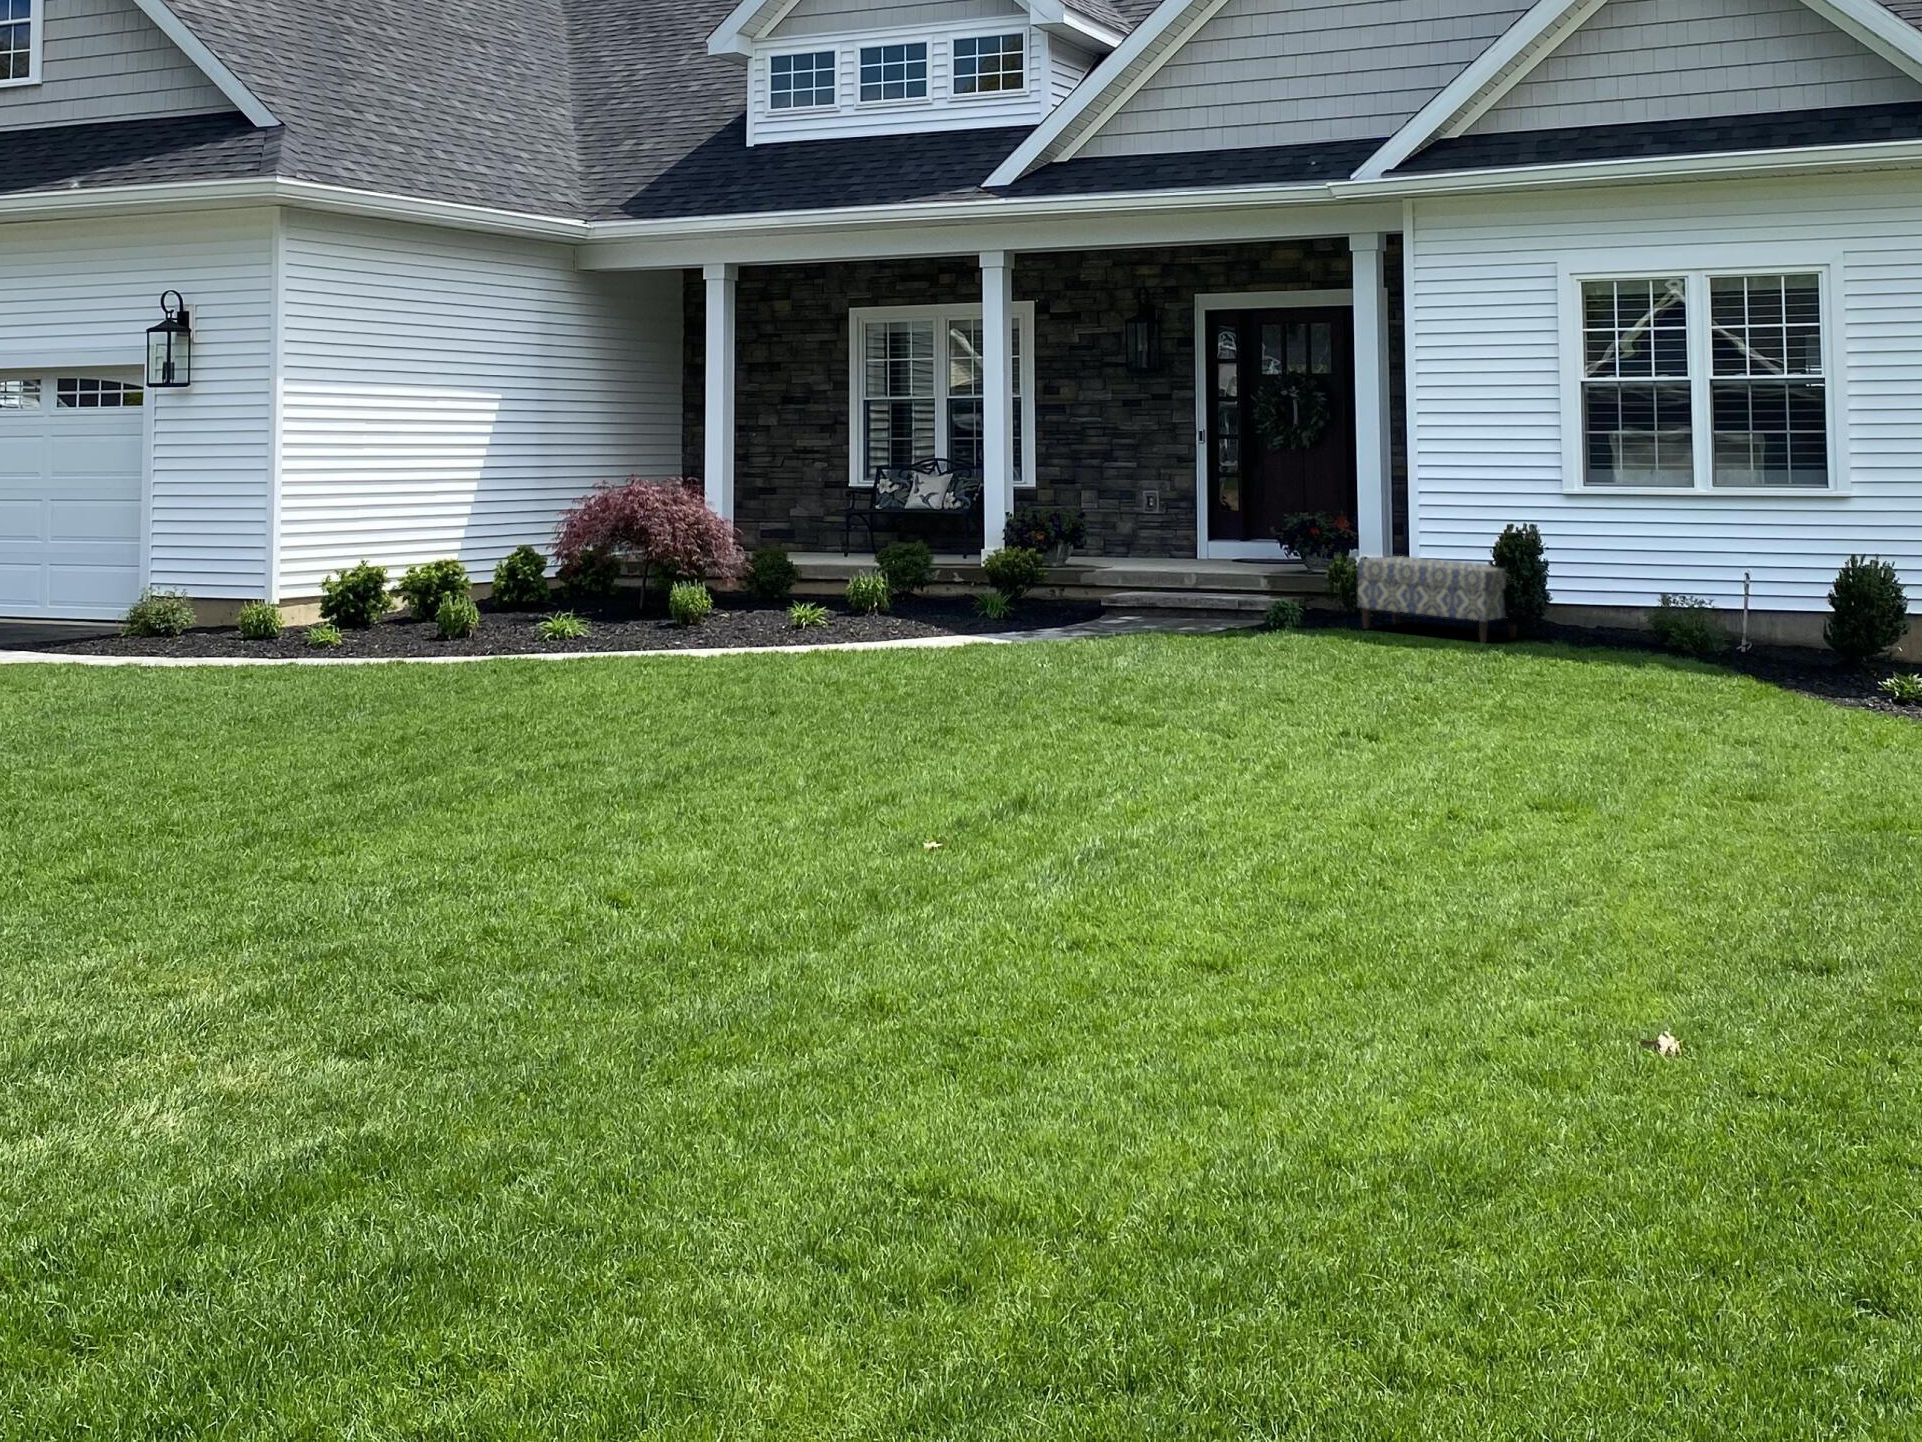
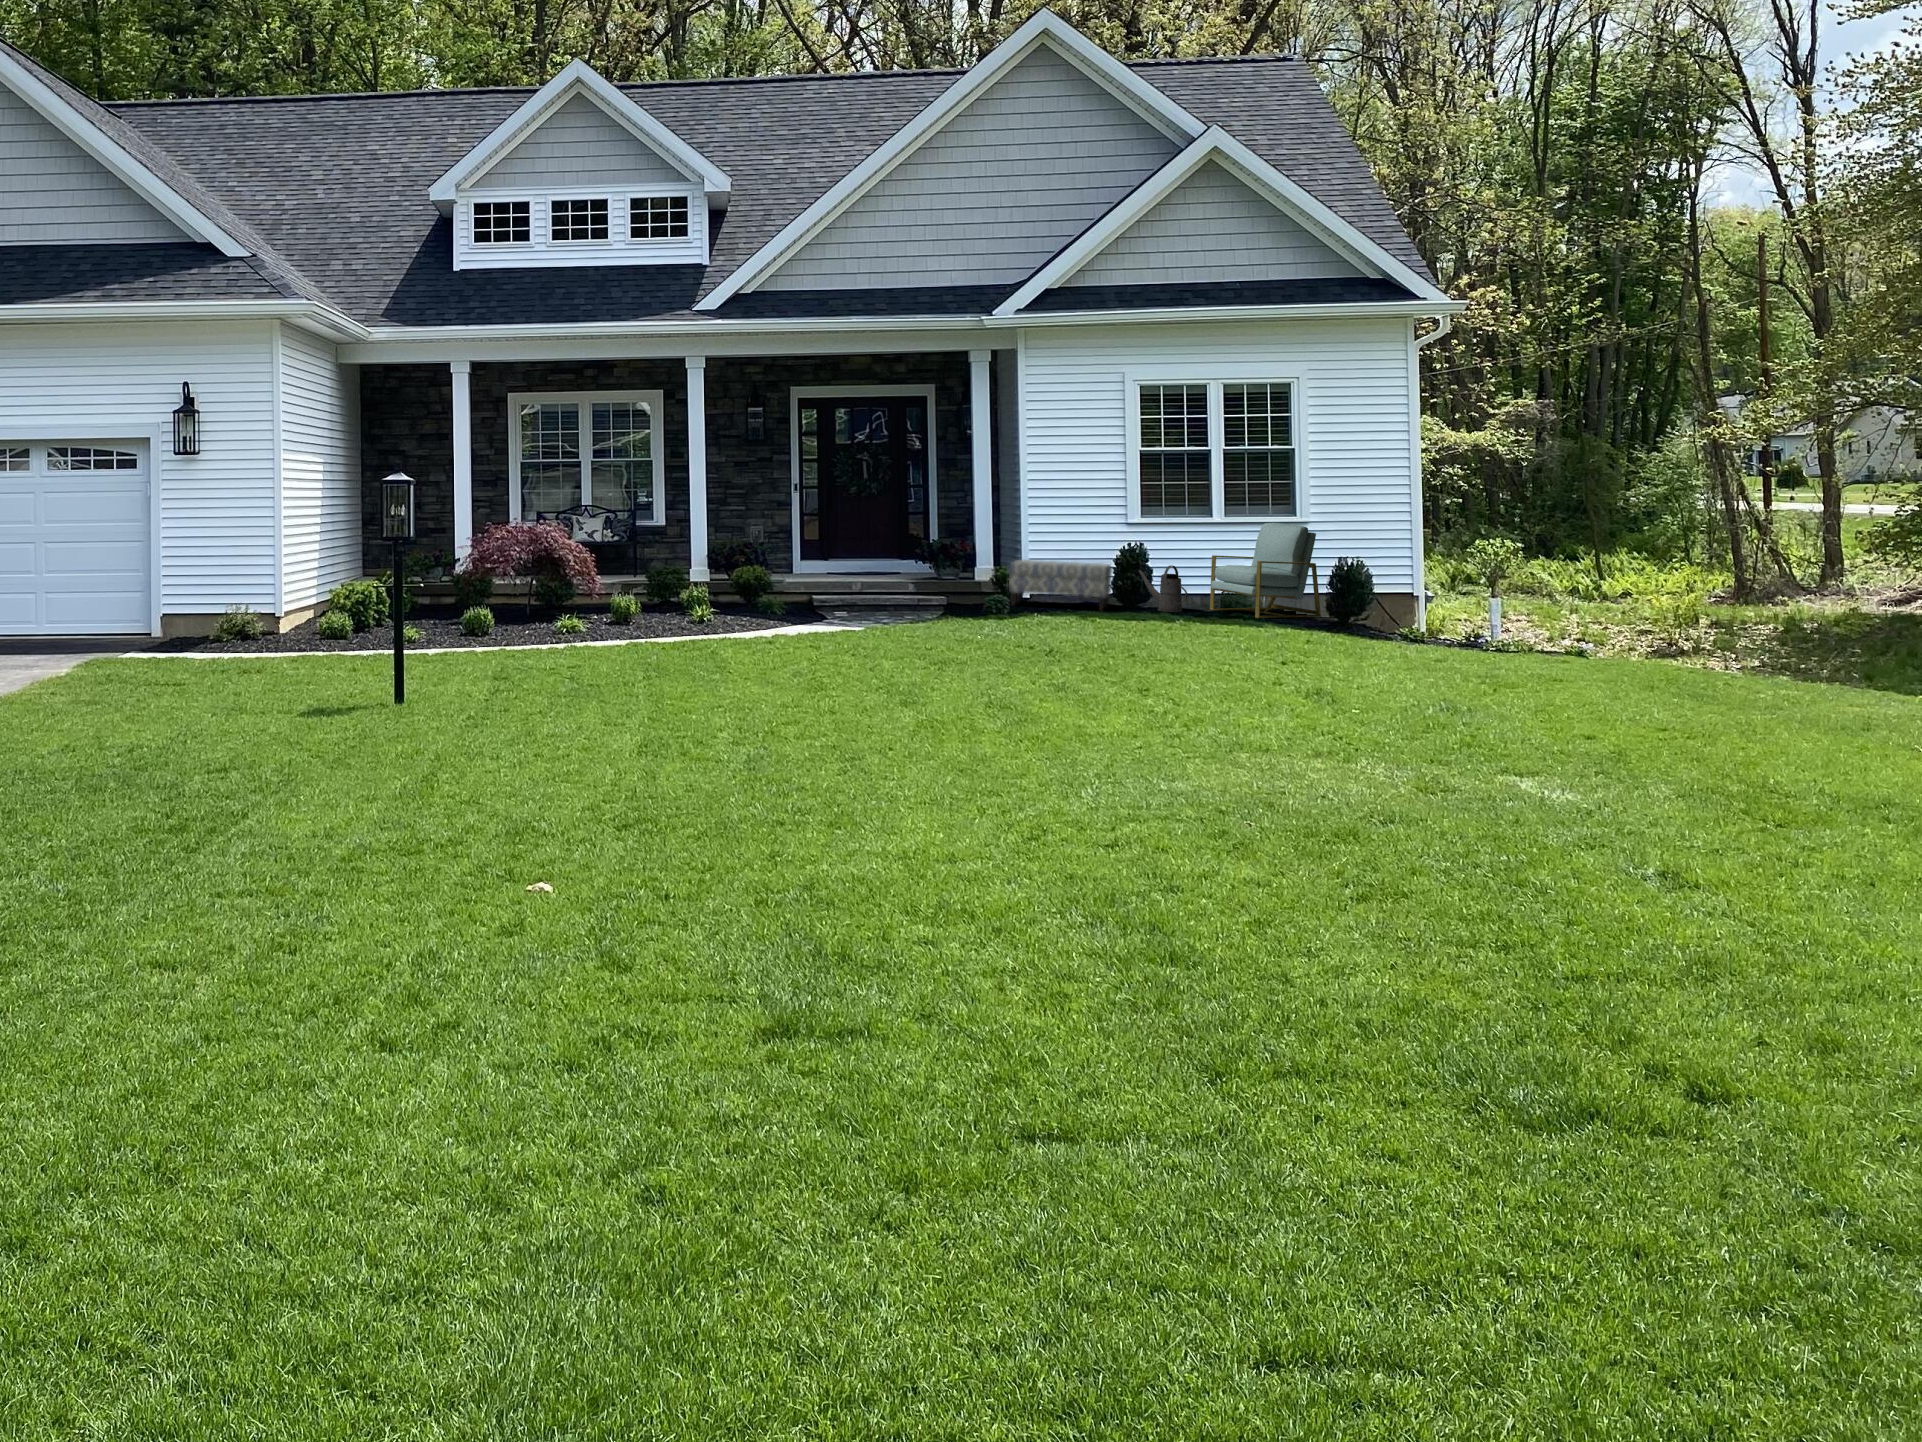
chair: none [1674,504,1844,668] -> present [1210,523,1321,618]
watering can: none [1569,572,1623,649] -> present [1139,565,1188,612]

